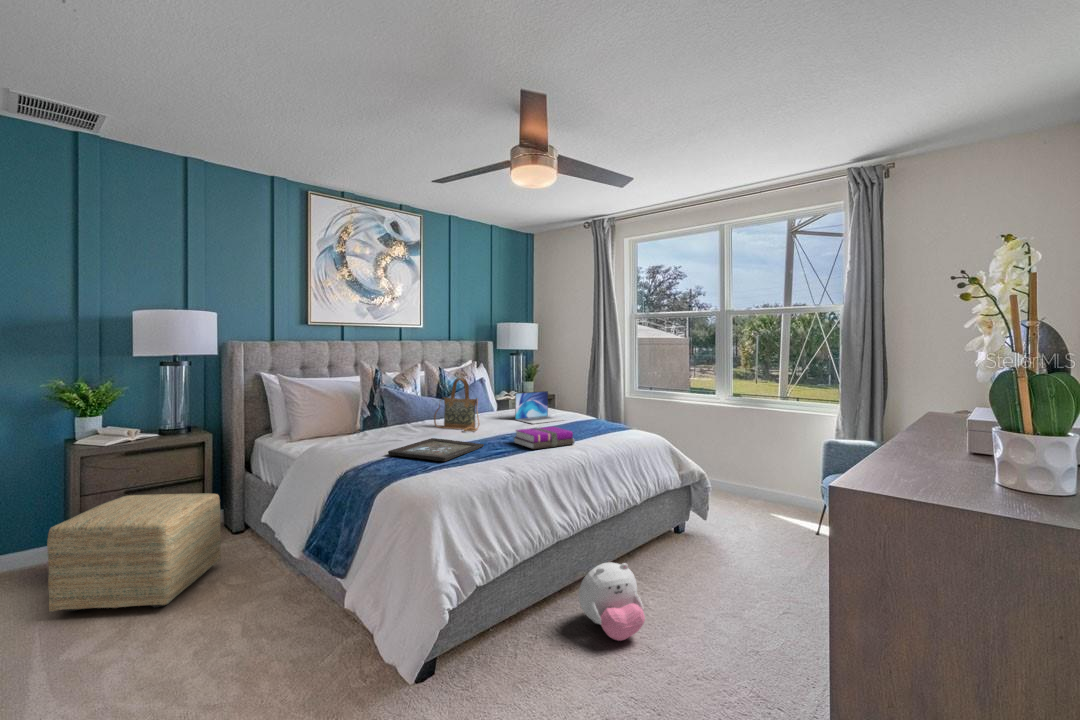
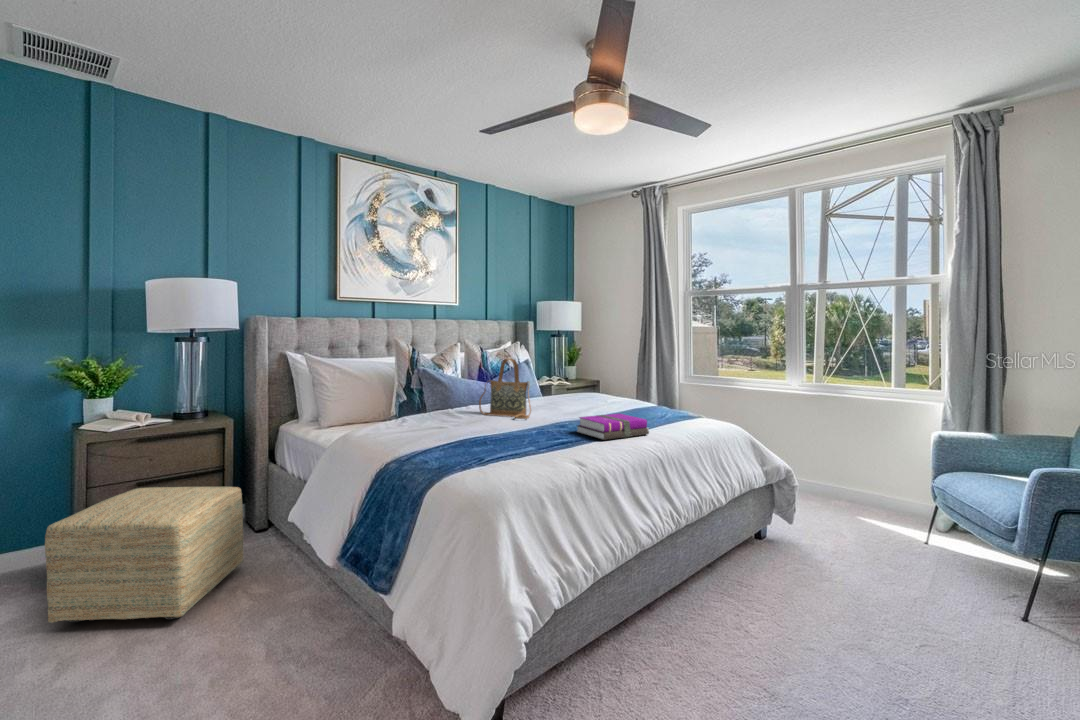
laptop: present [515,391,564,424] -> none [567,375,624,411]
tray: present [388,438,484,461] -> none [435,426,544,453]
plush toy: present [579,562,645,641] -> none [669,578,757,677]

